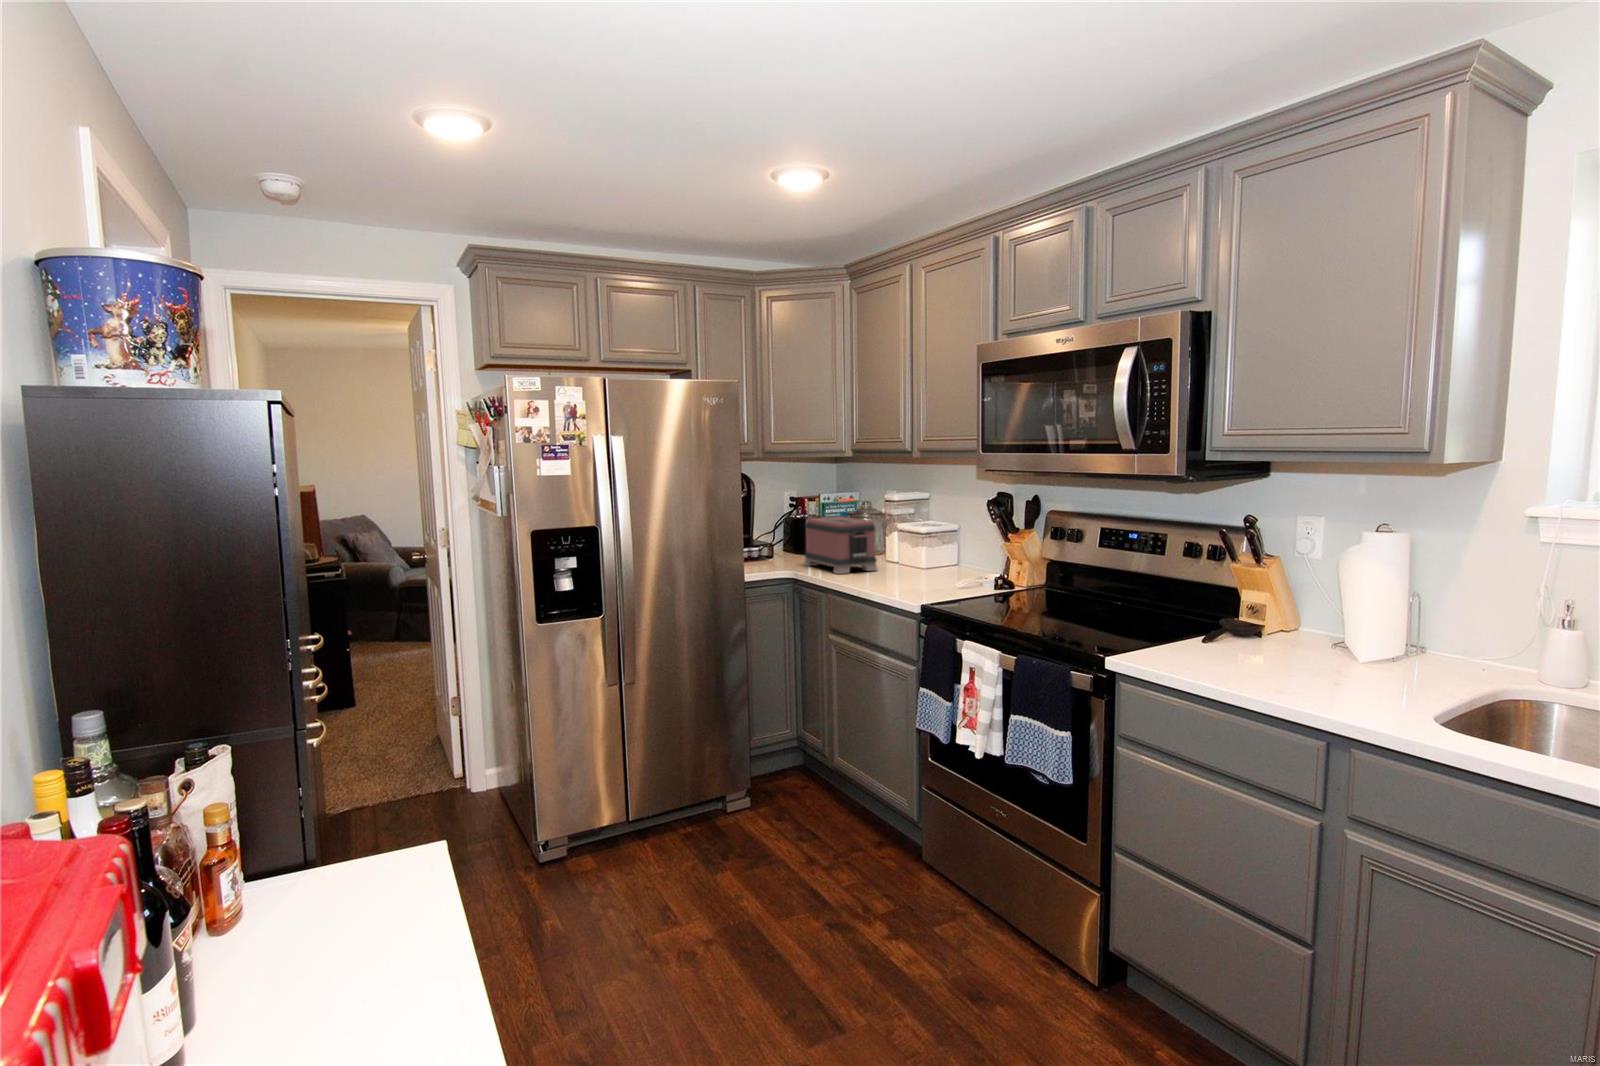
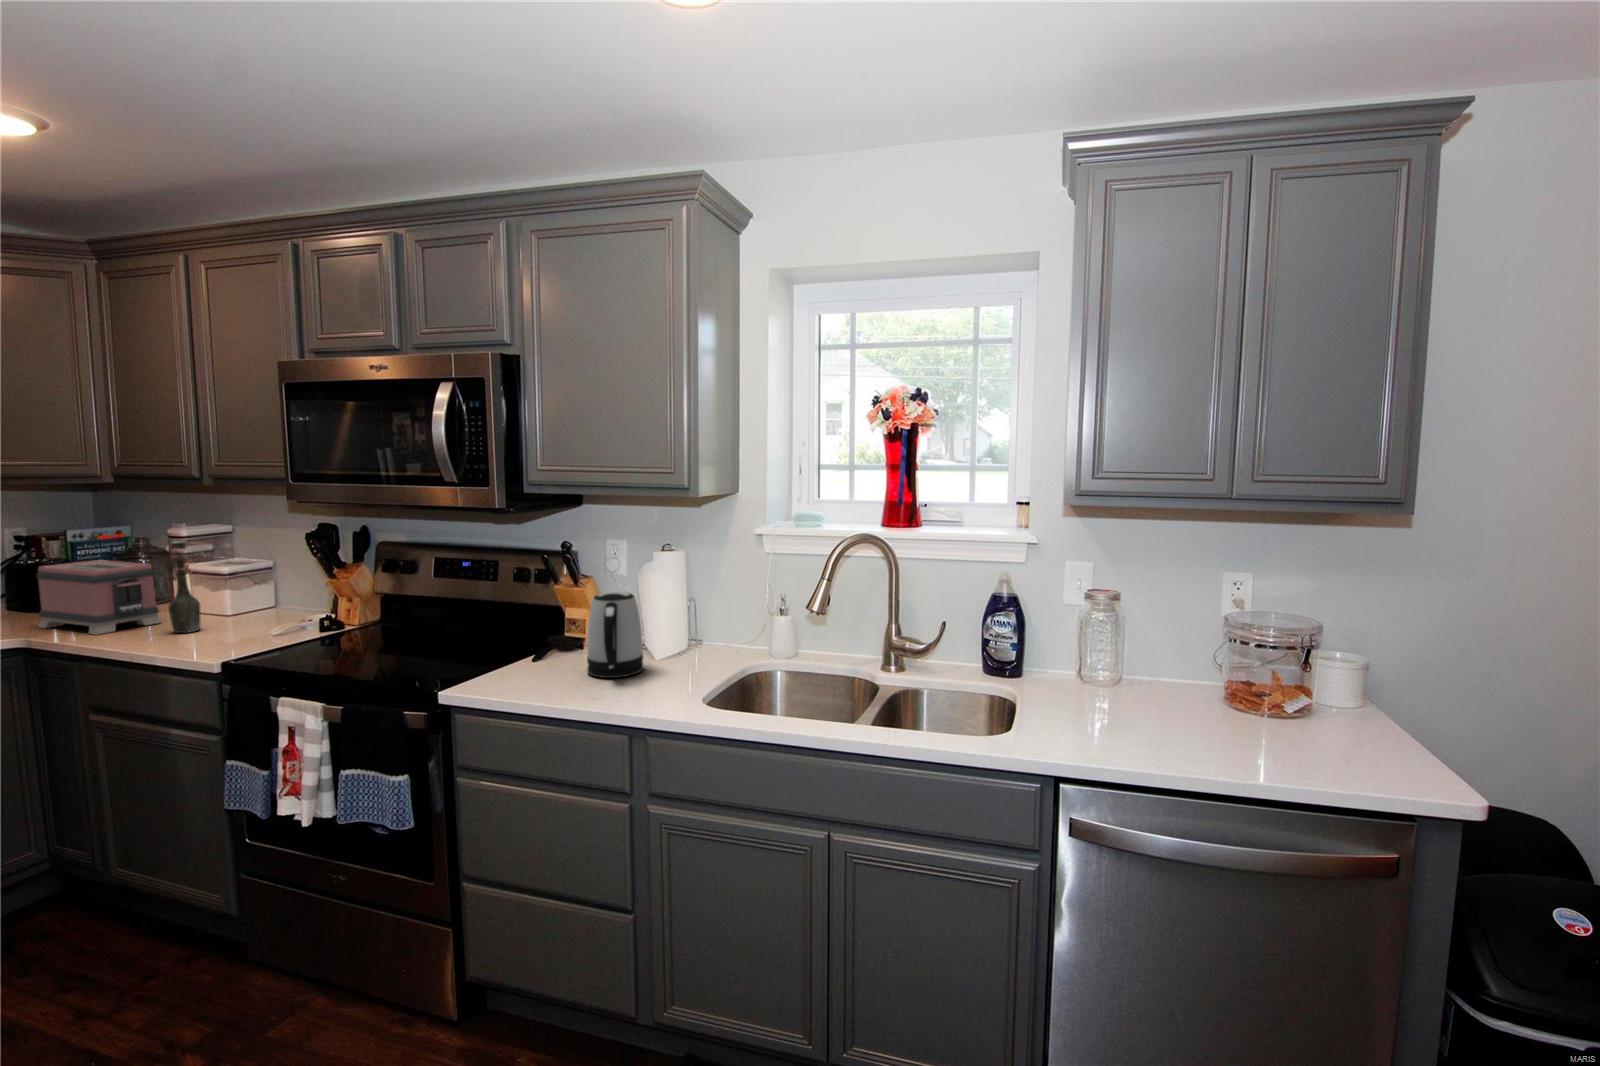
bottle: none [884,502,906,580] -> present [169,541,200,633]
kettle: none [1268,574,1343,675] -> present [587,591,643,678]

